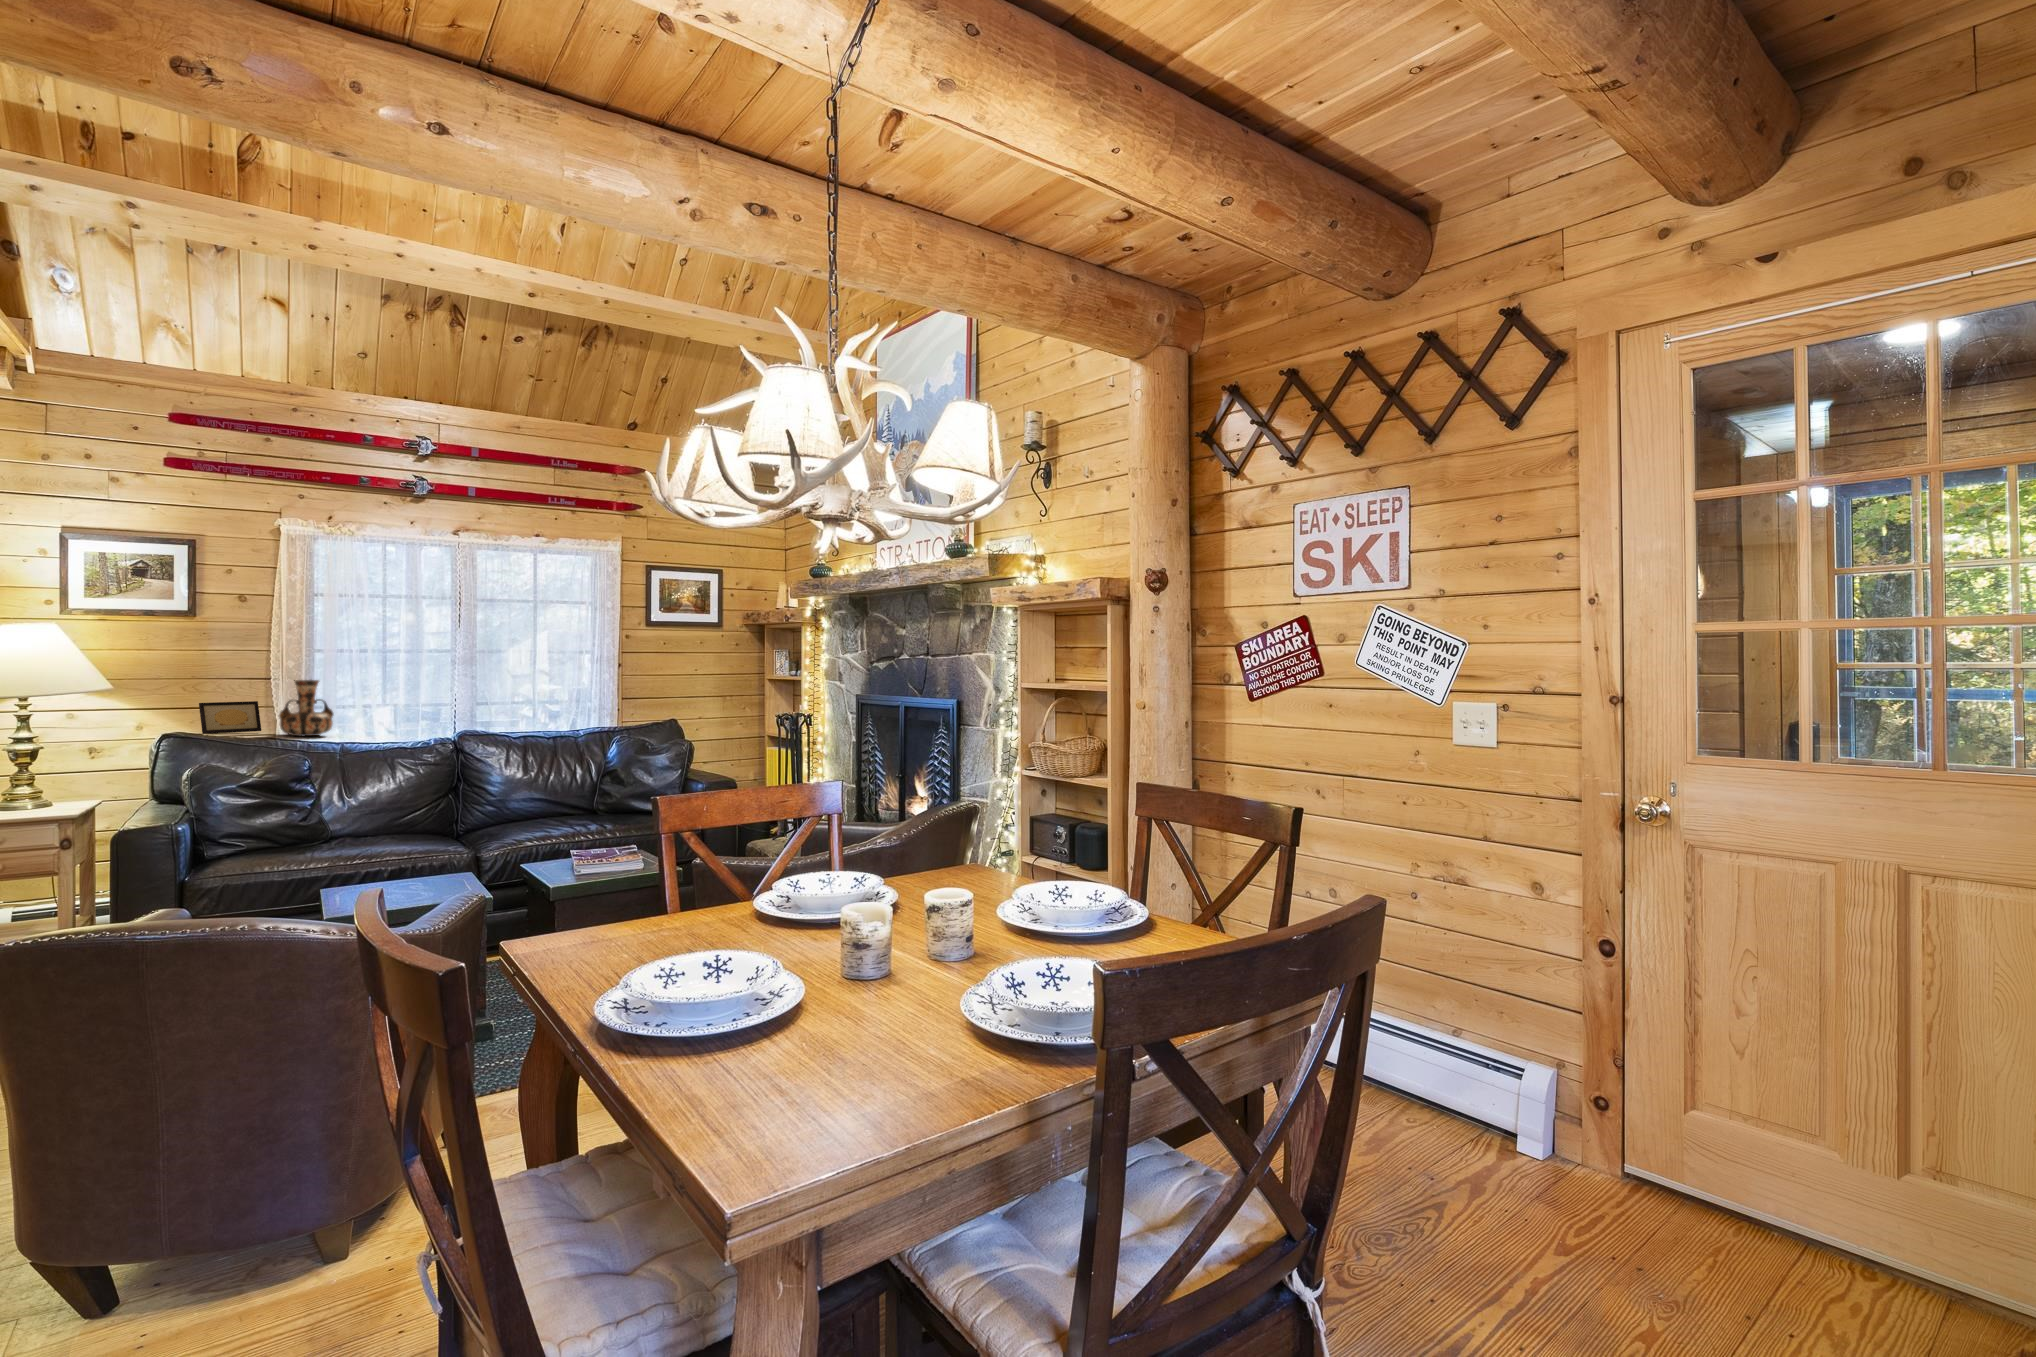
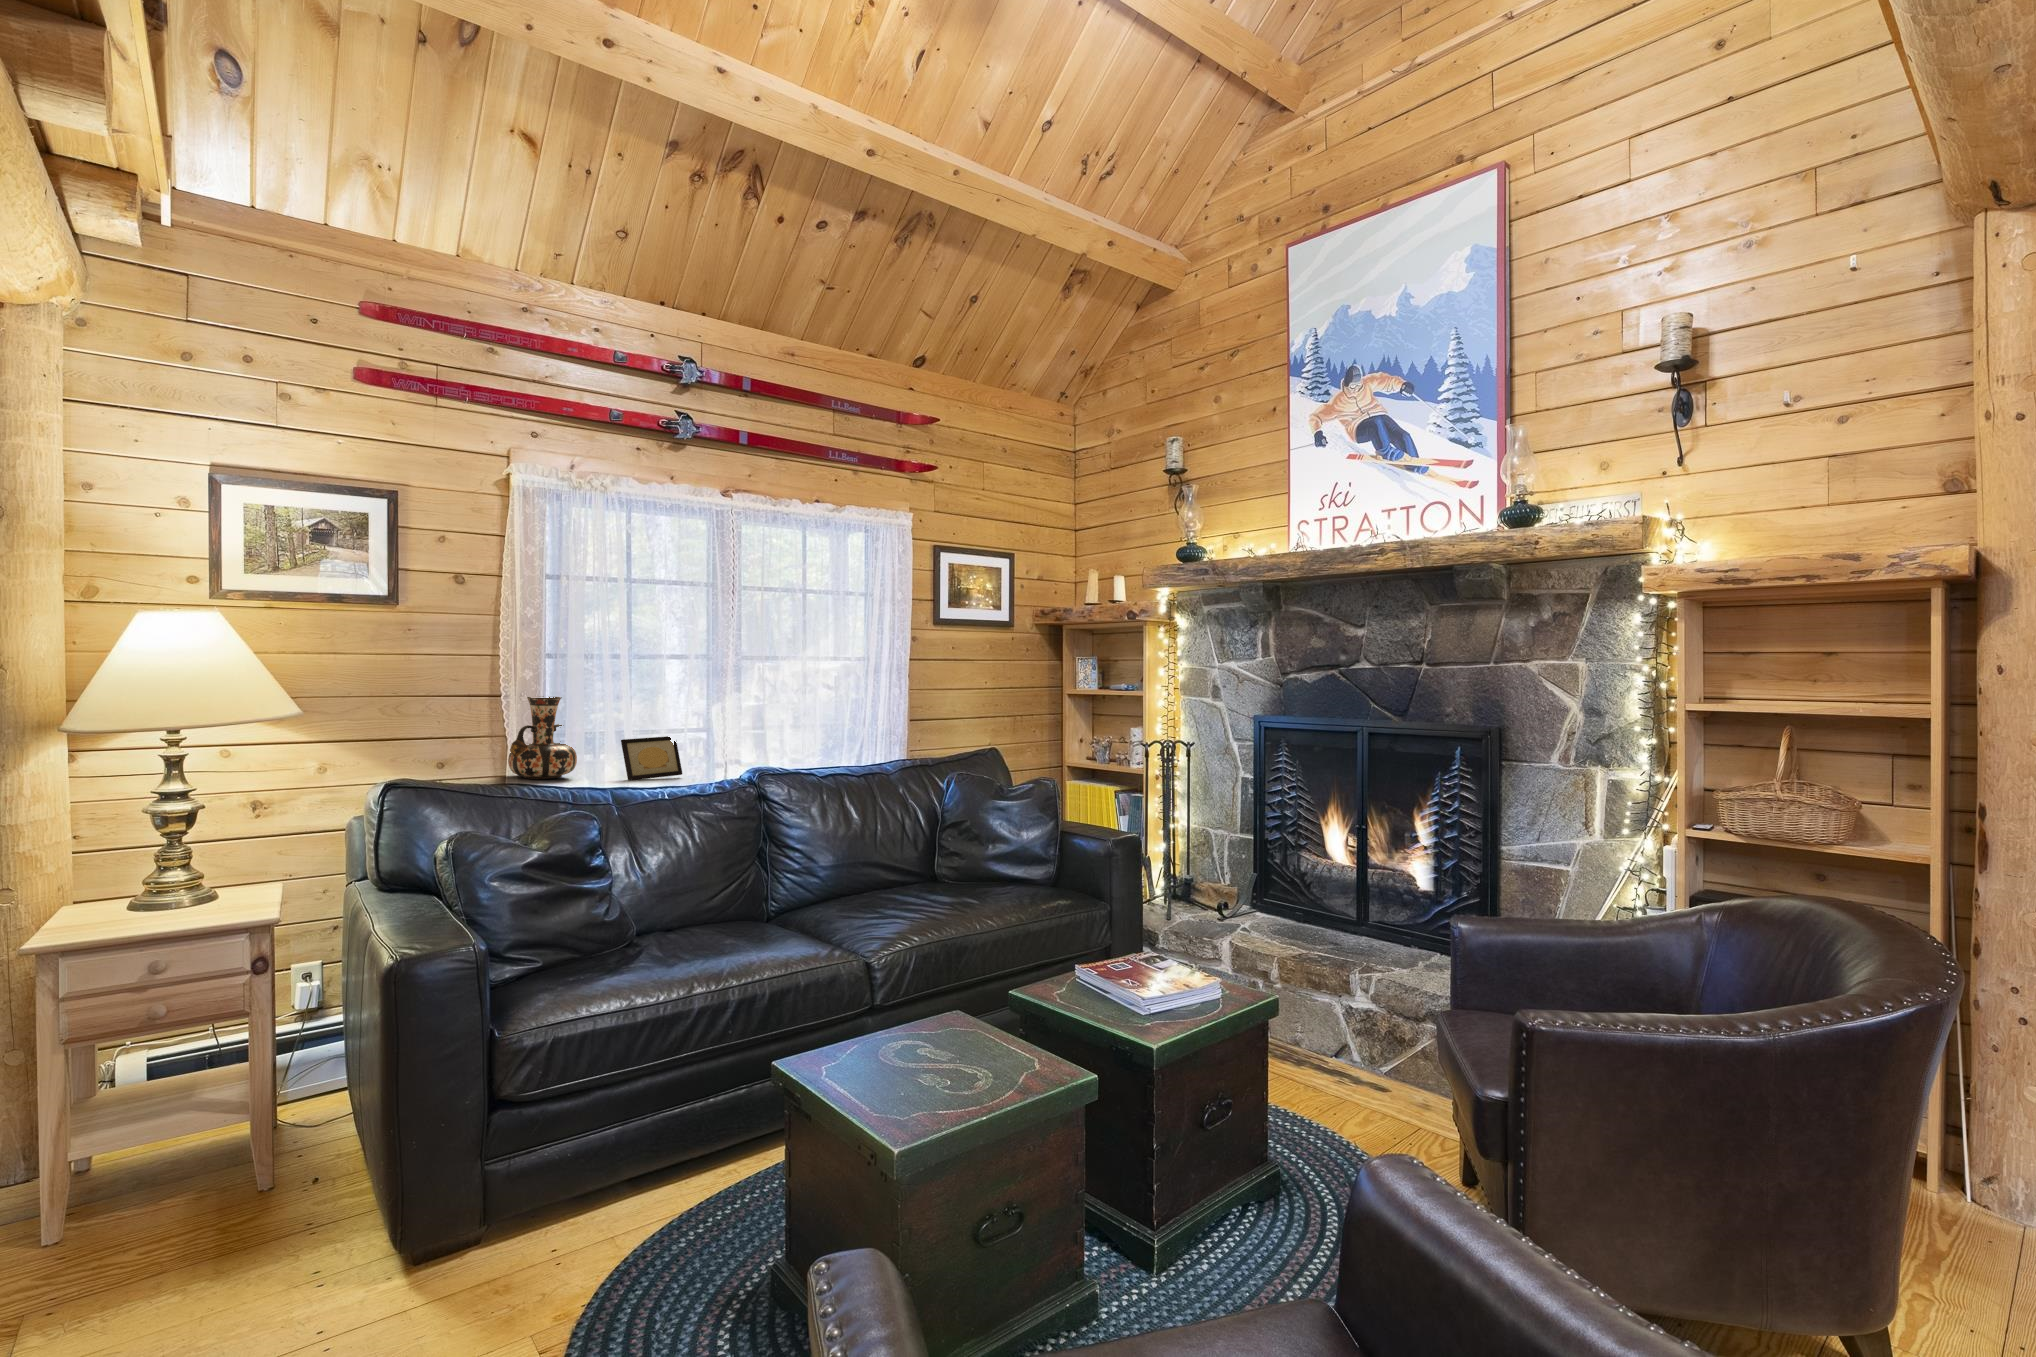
picture frame: present [199,701,261,734] -> present [621,736,682,780]

